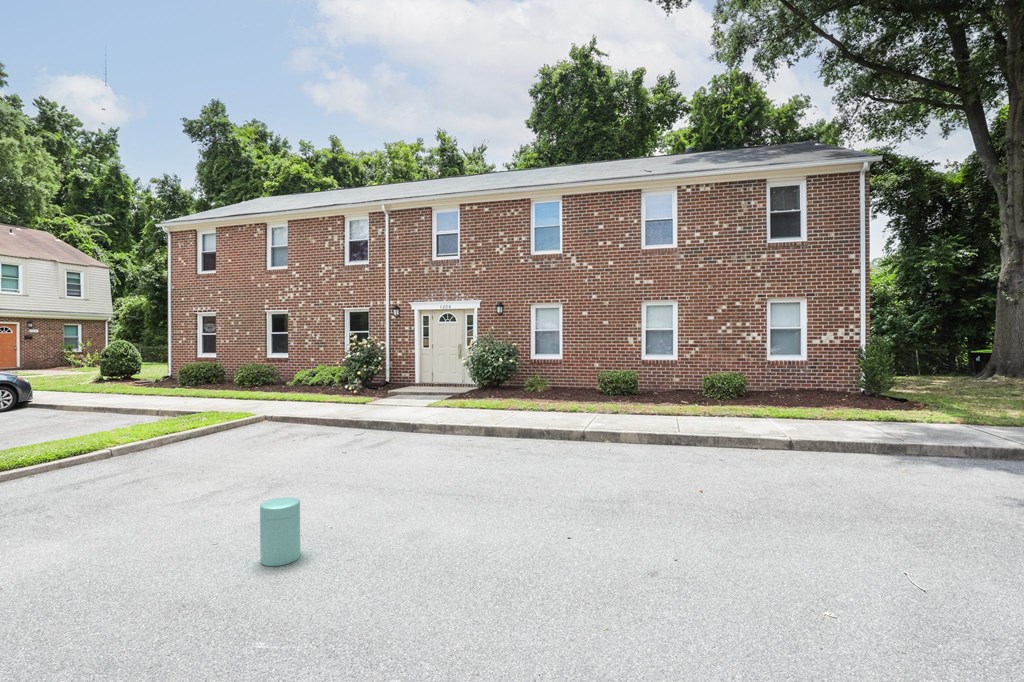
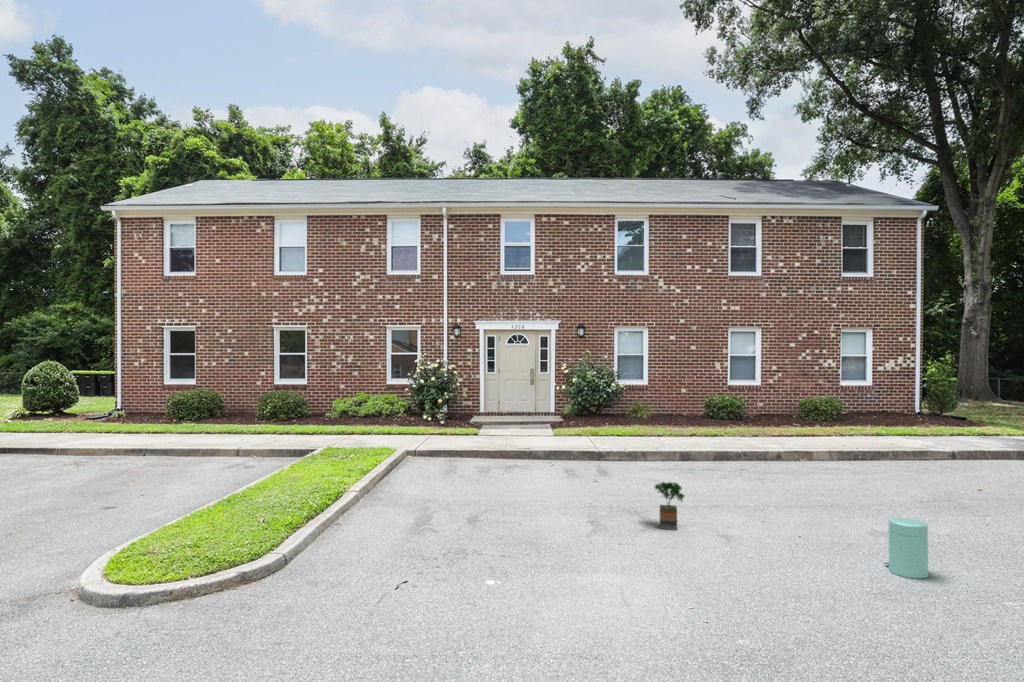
potted tree: none [219,447,255,494] -> present [655,482,685,530]

